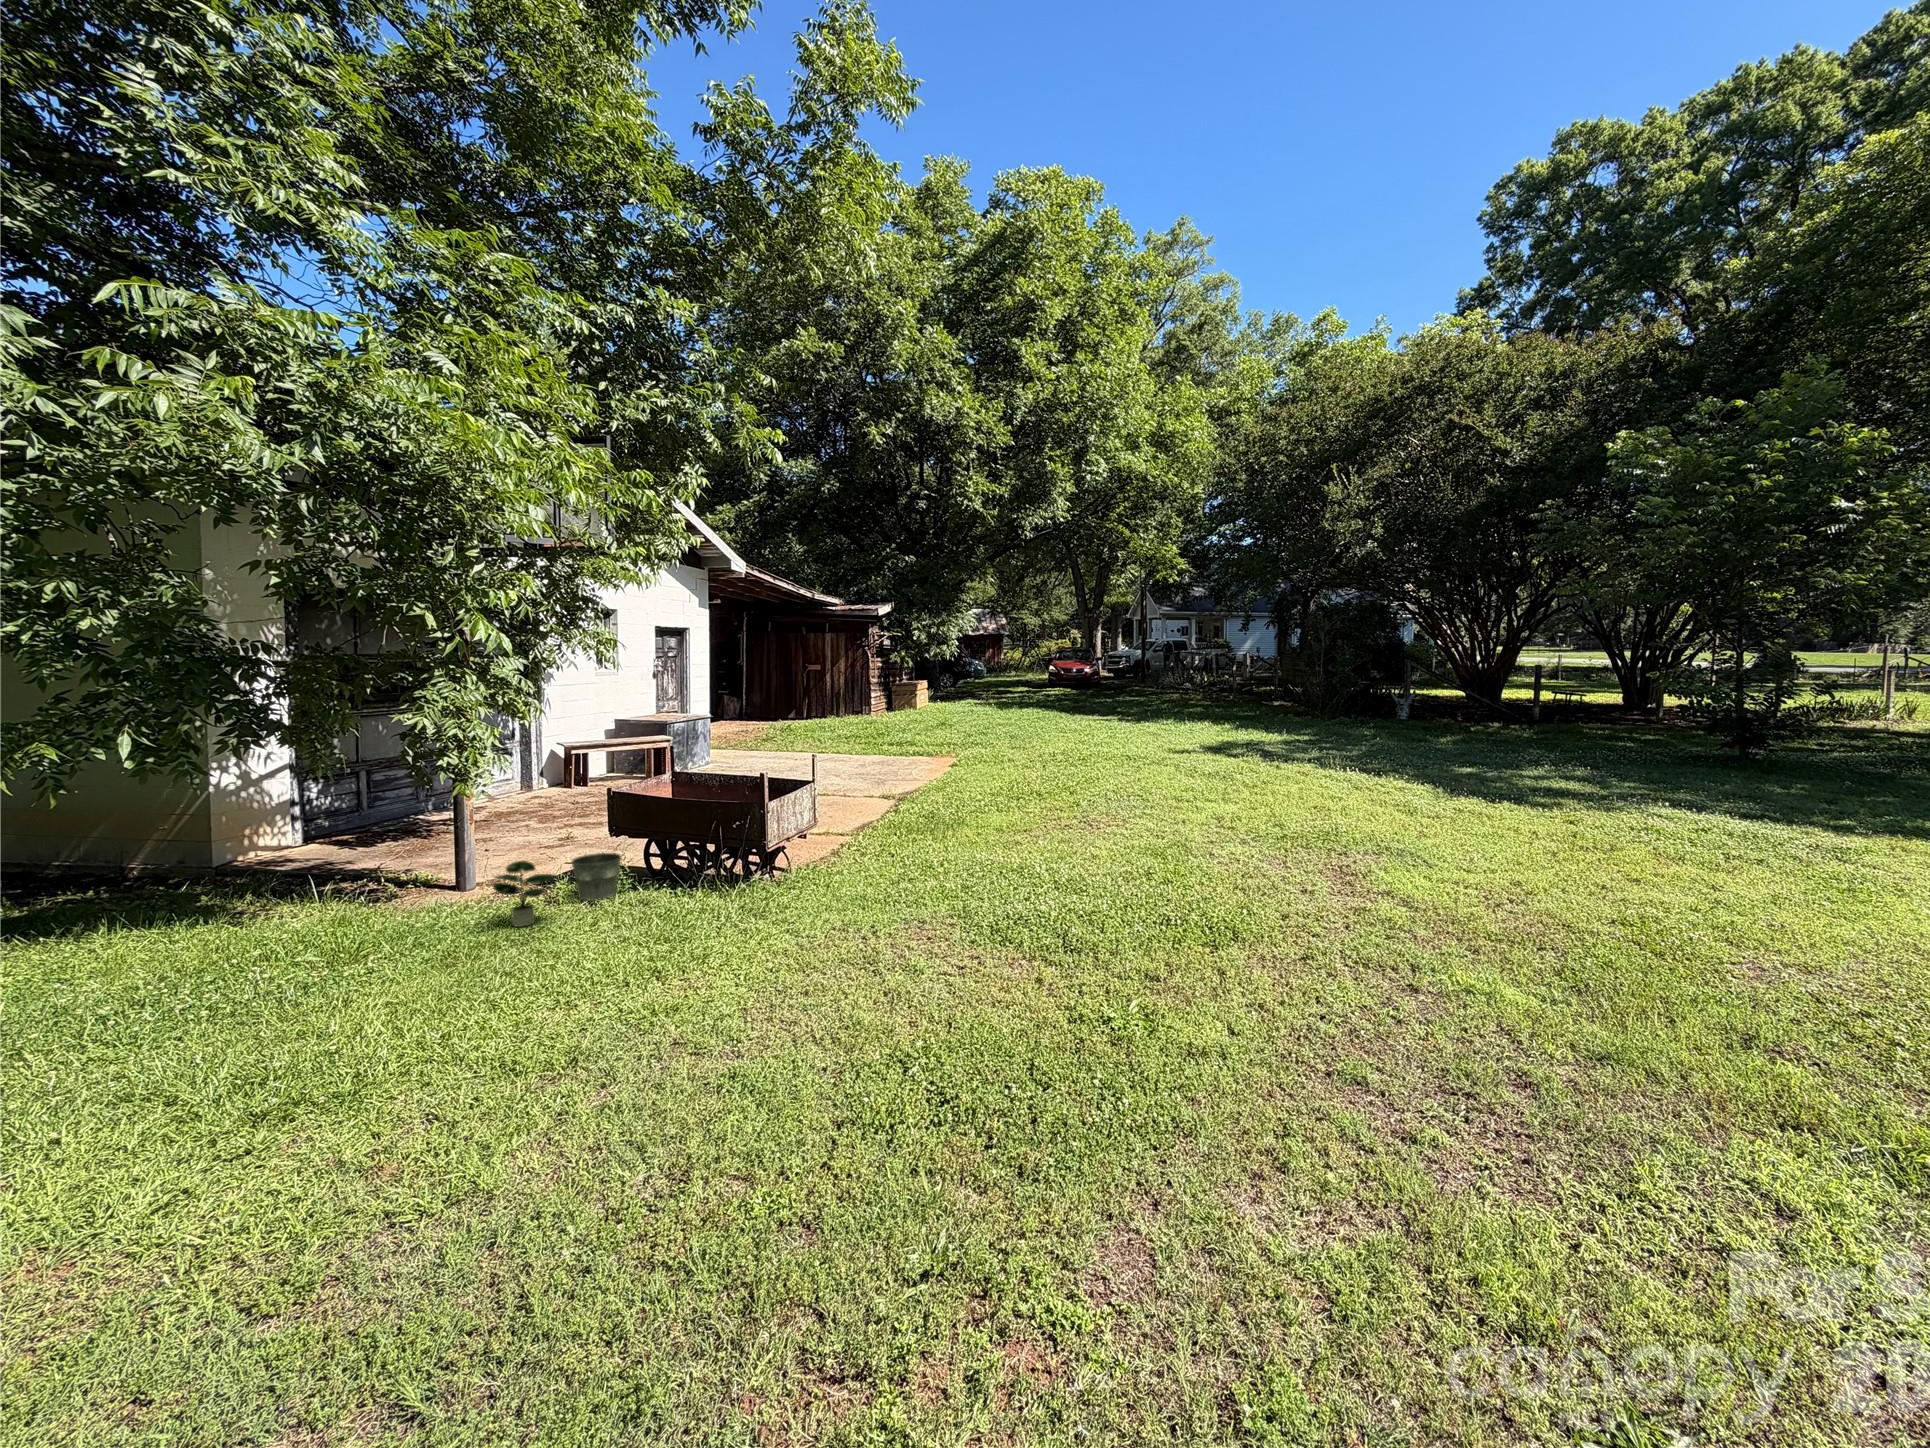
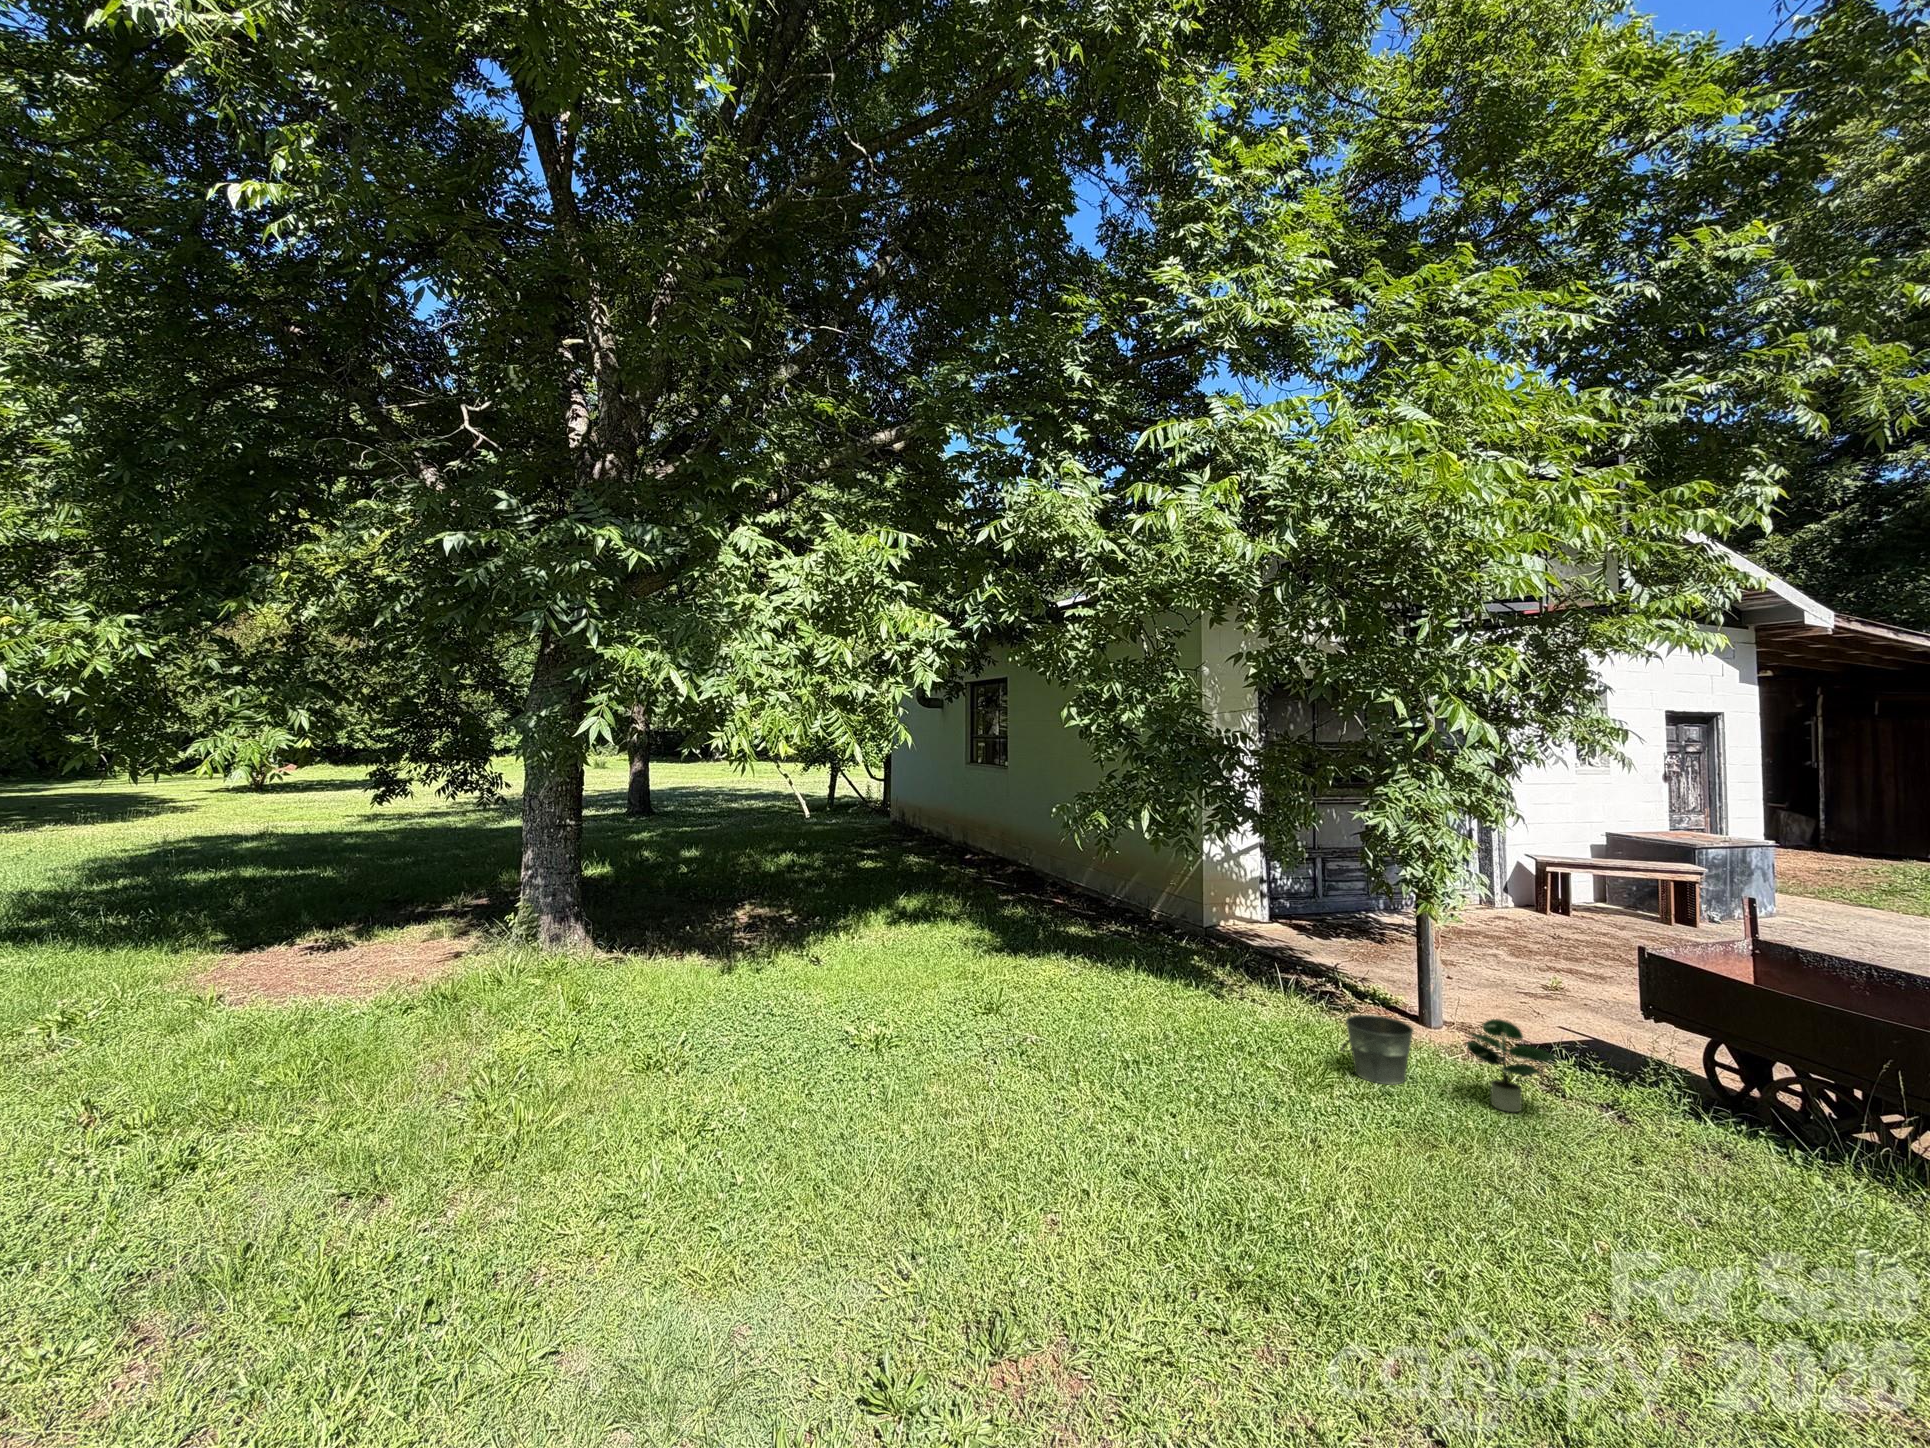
bucket: present [568,853,621,901] -> present [1340,1015,1414,1084]

